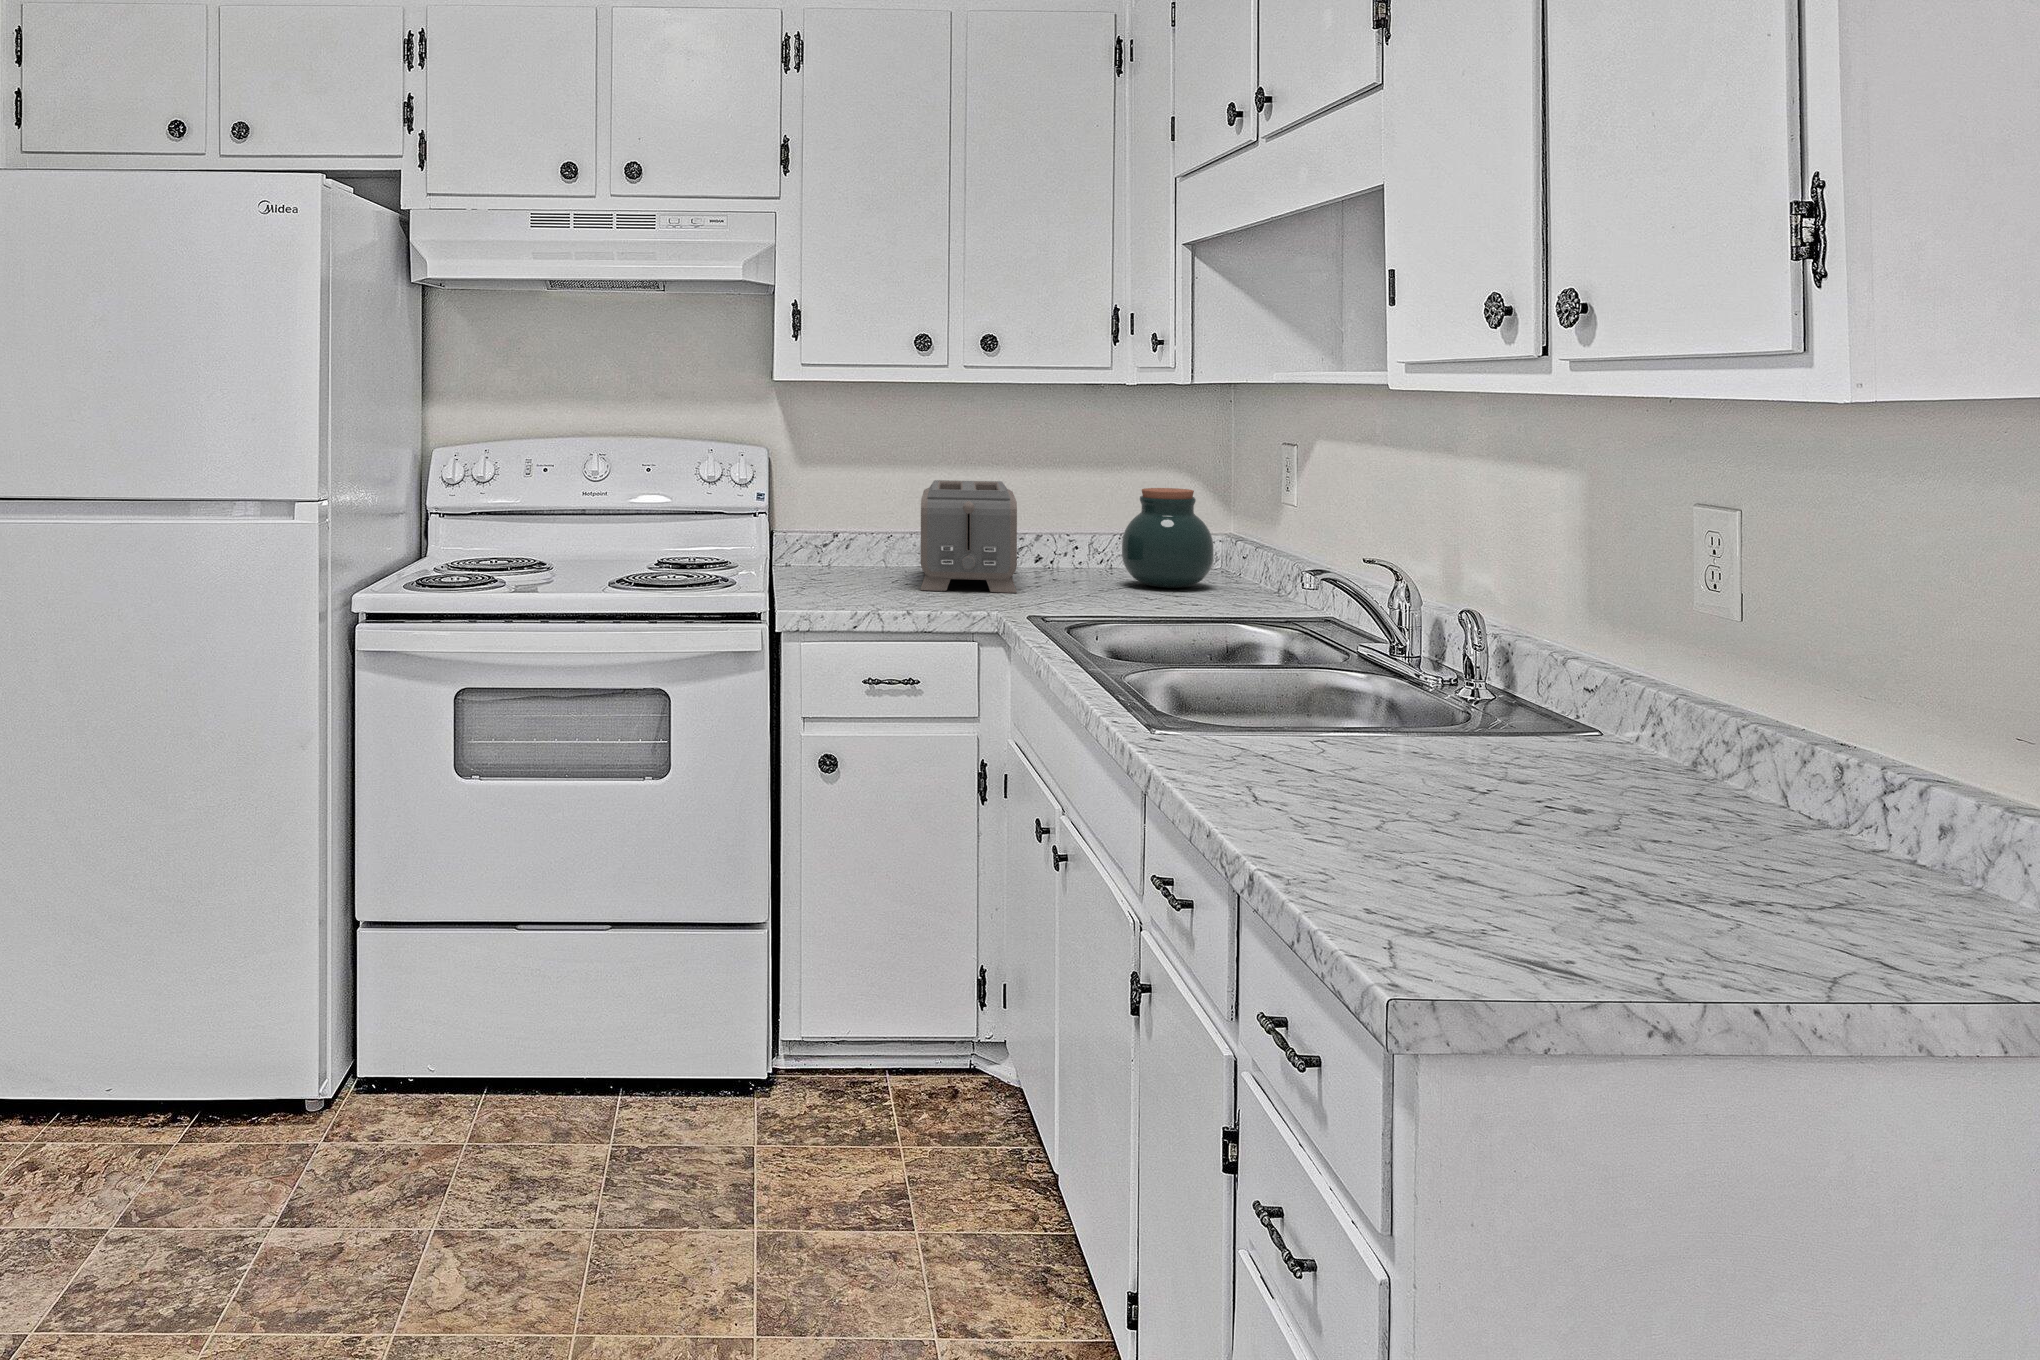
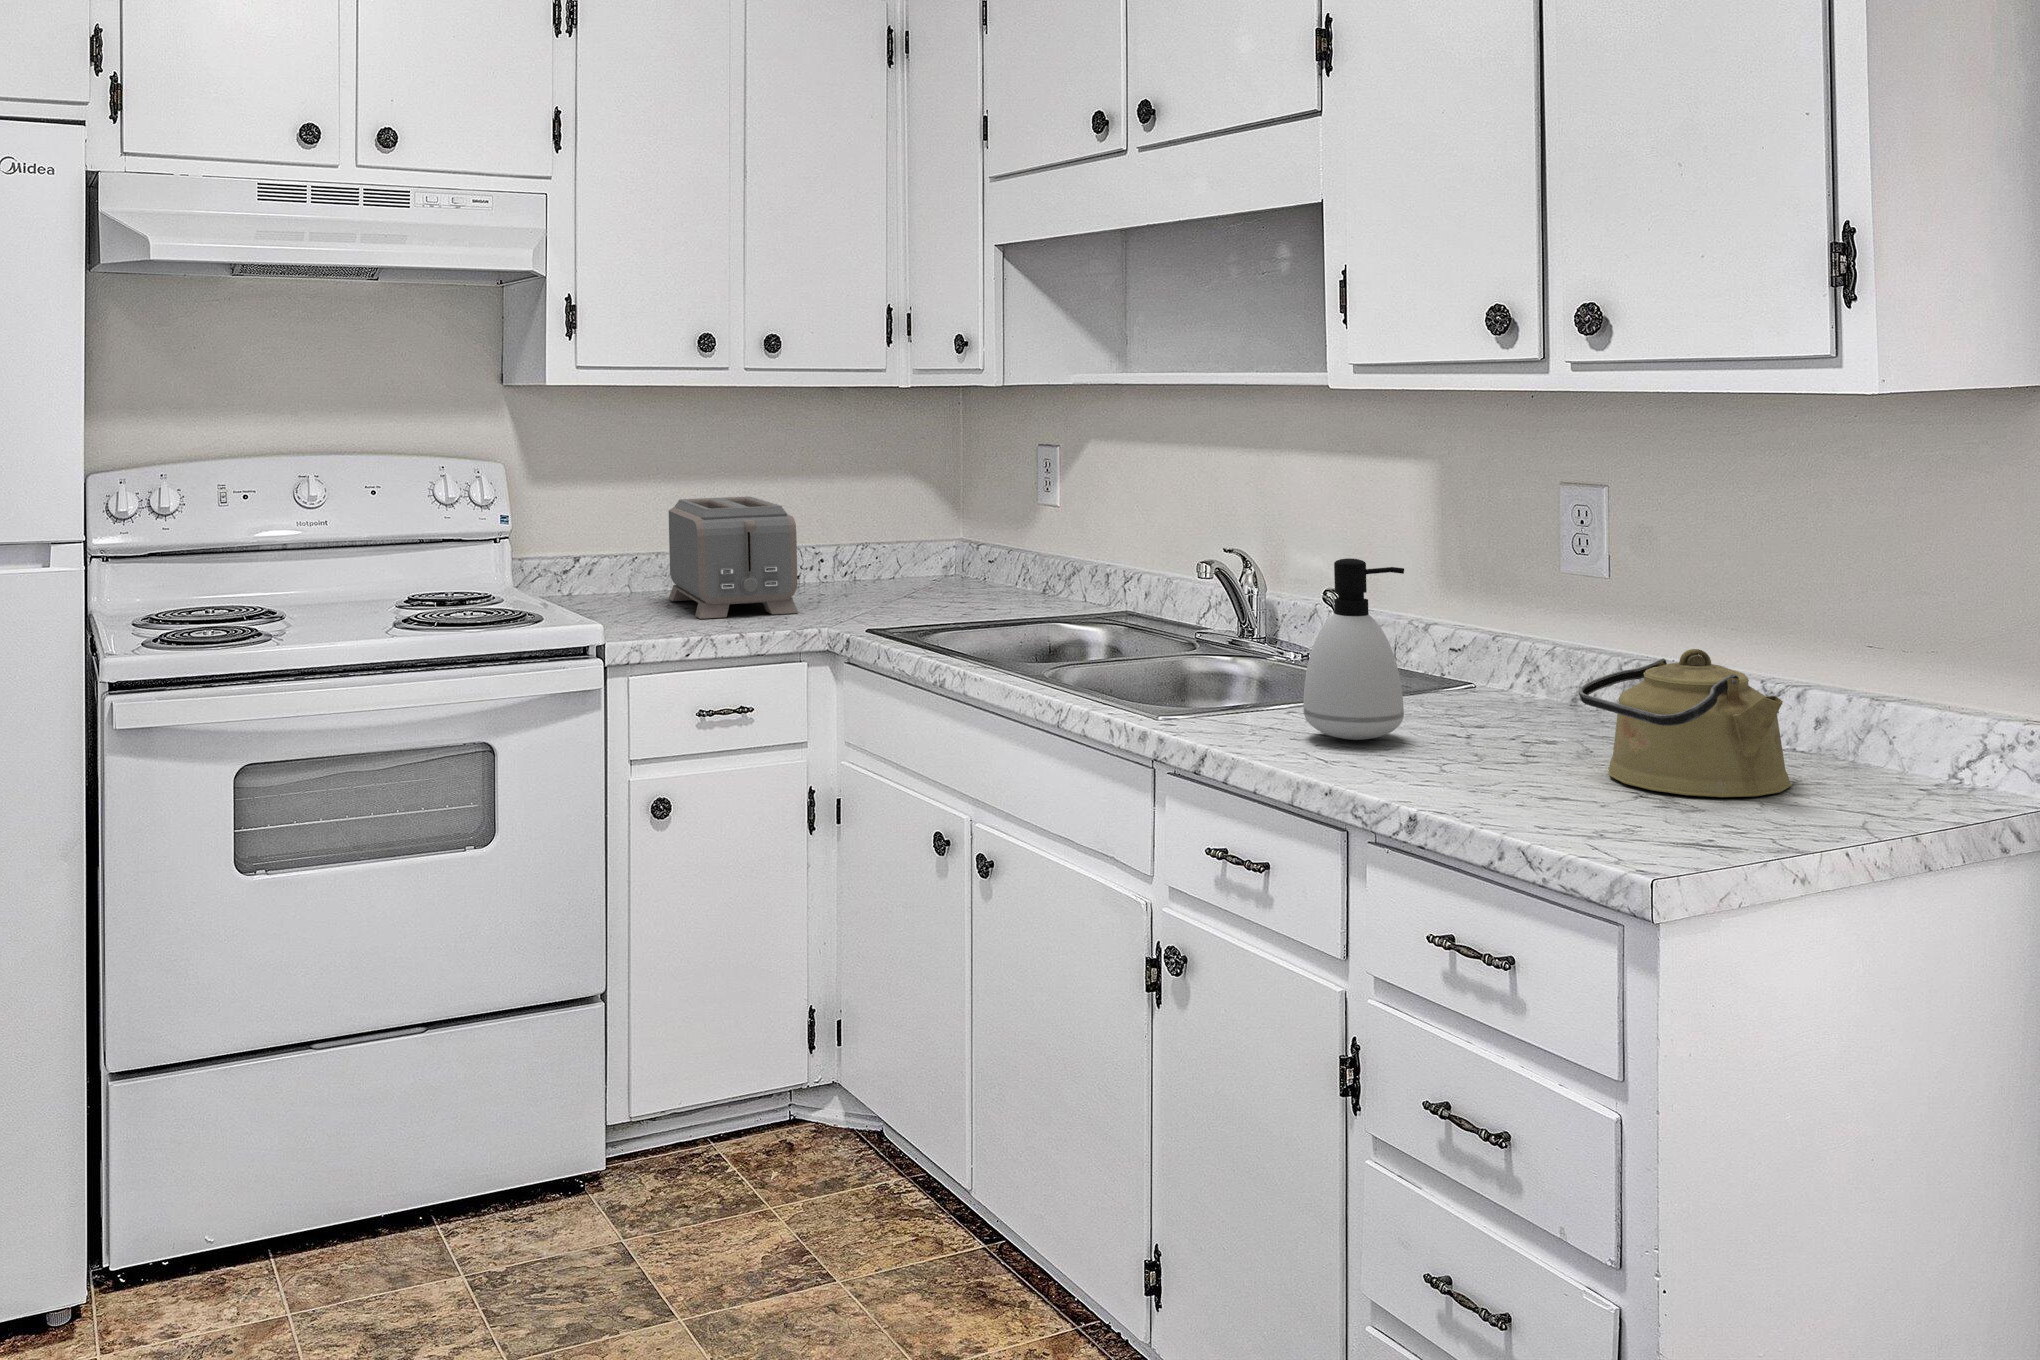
jar: present [1122,488,1214,588] -> none [882,493,972,596]
soap dispenser: none [1308,575,1424,776] -> present [1304,558,1404,740]
kettle: none [1579,716,1847,909] -> present [1579,649,1791,797]

